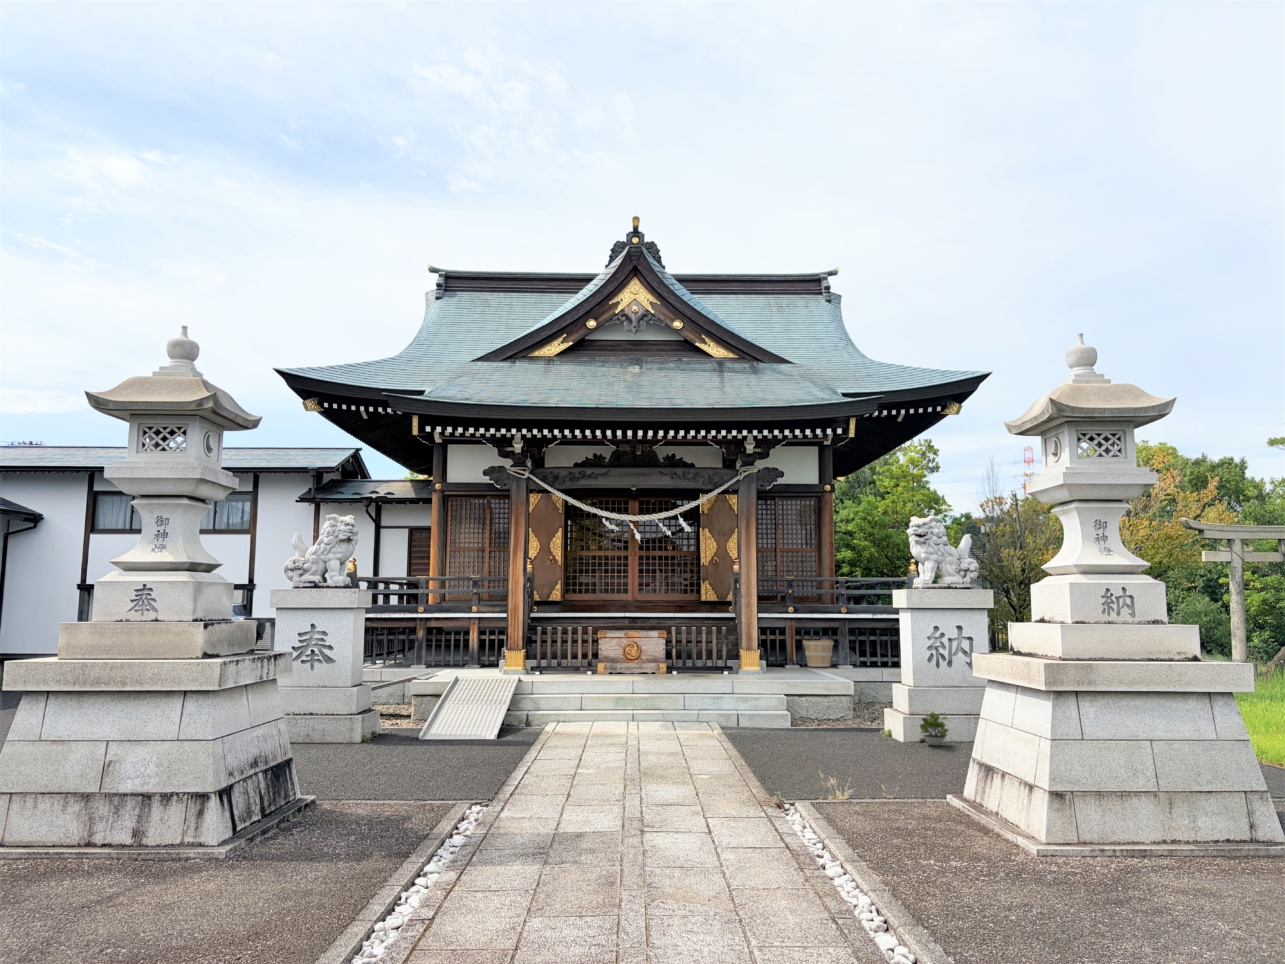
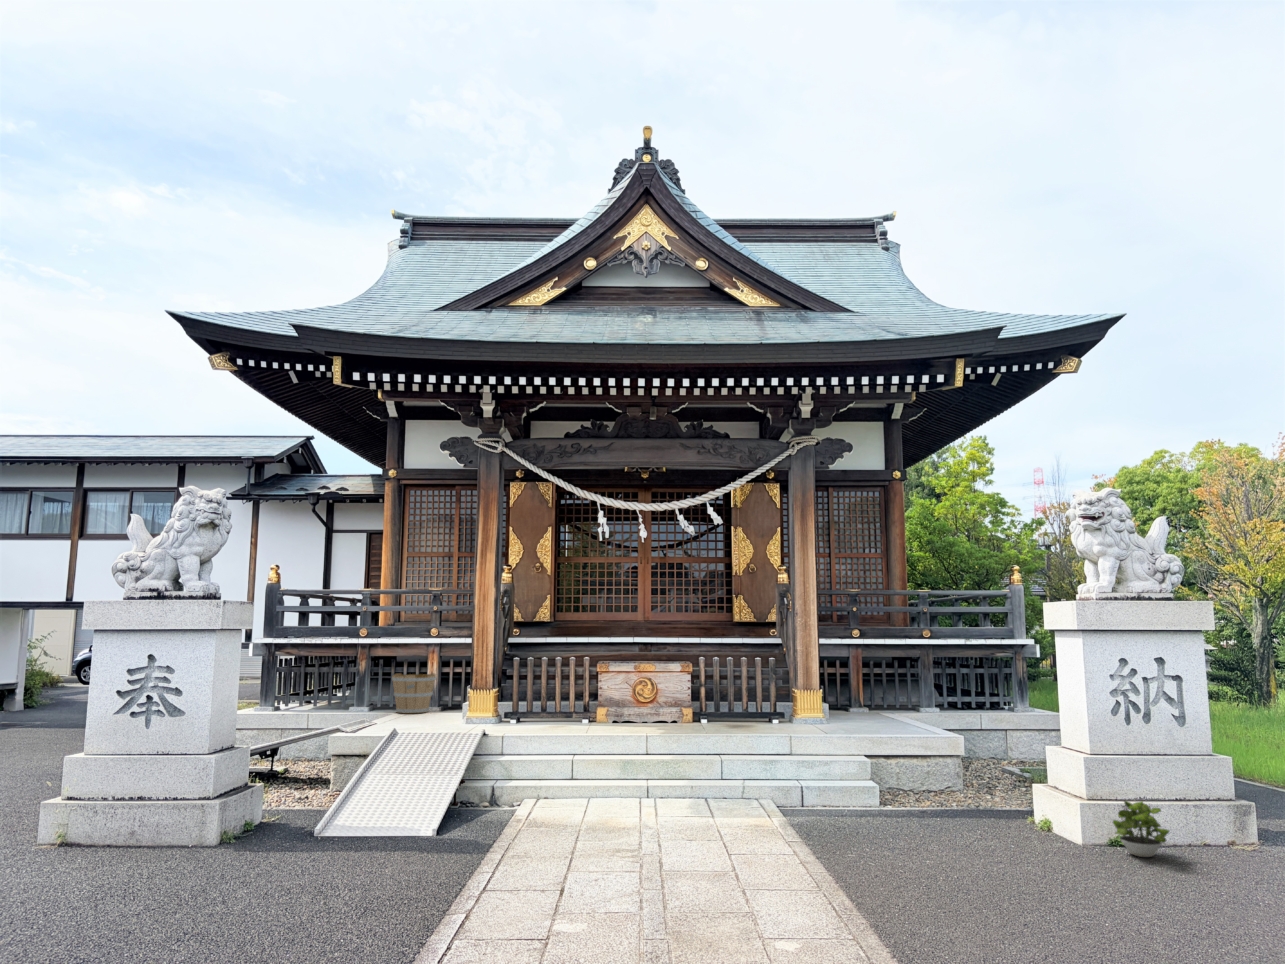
wooden bucket: present [803,639,834,667] -> present [392,673,436,713]

